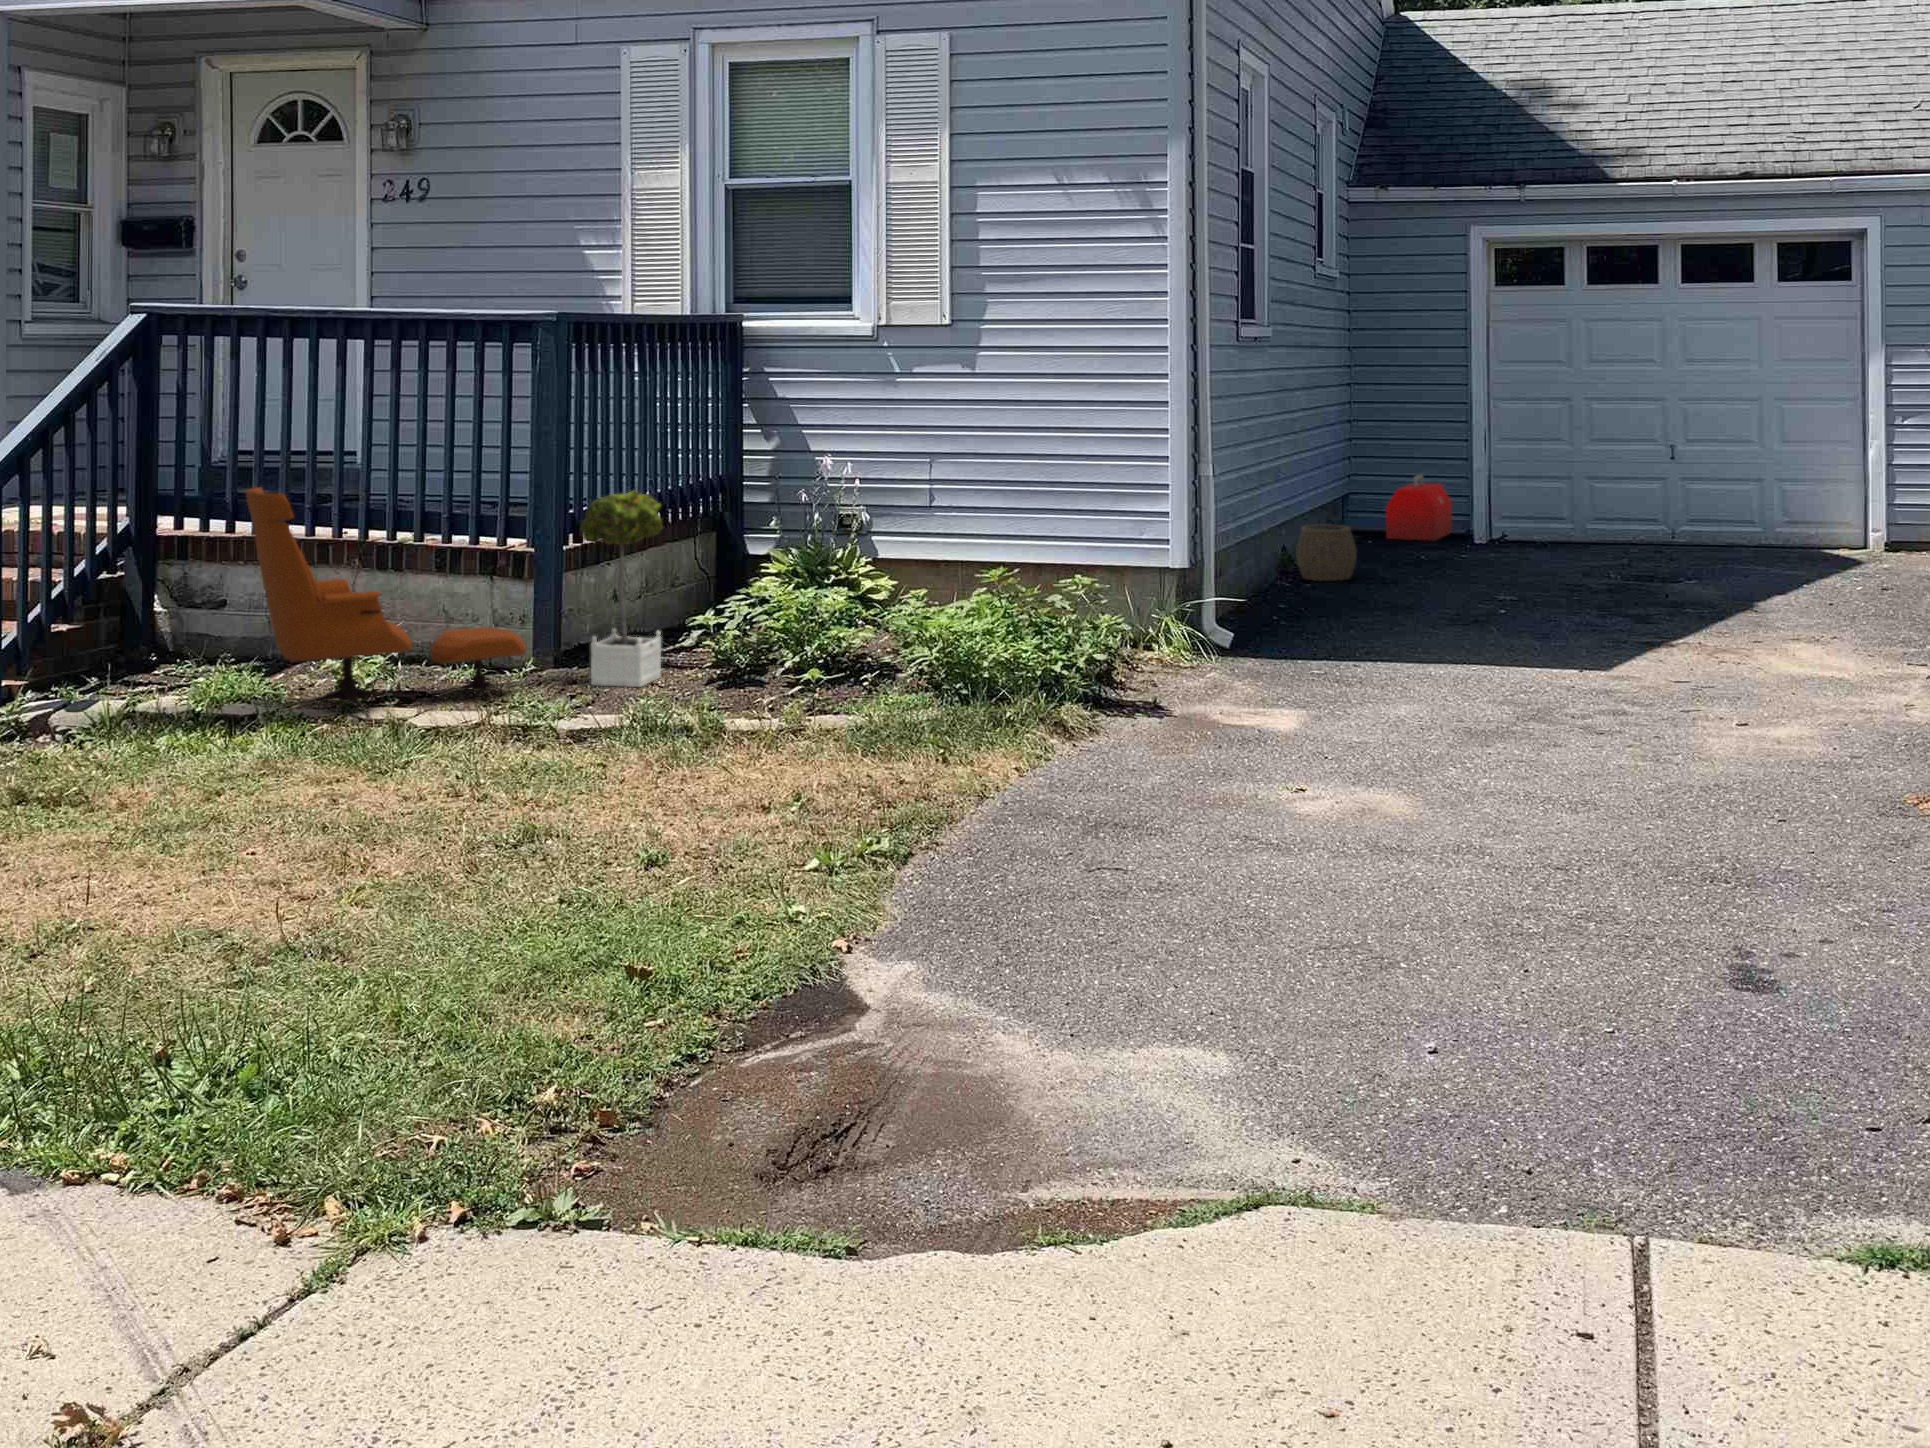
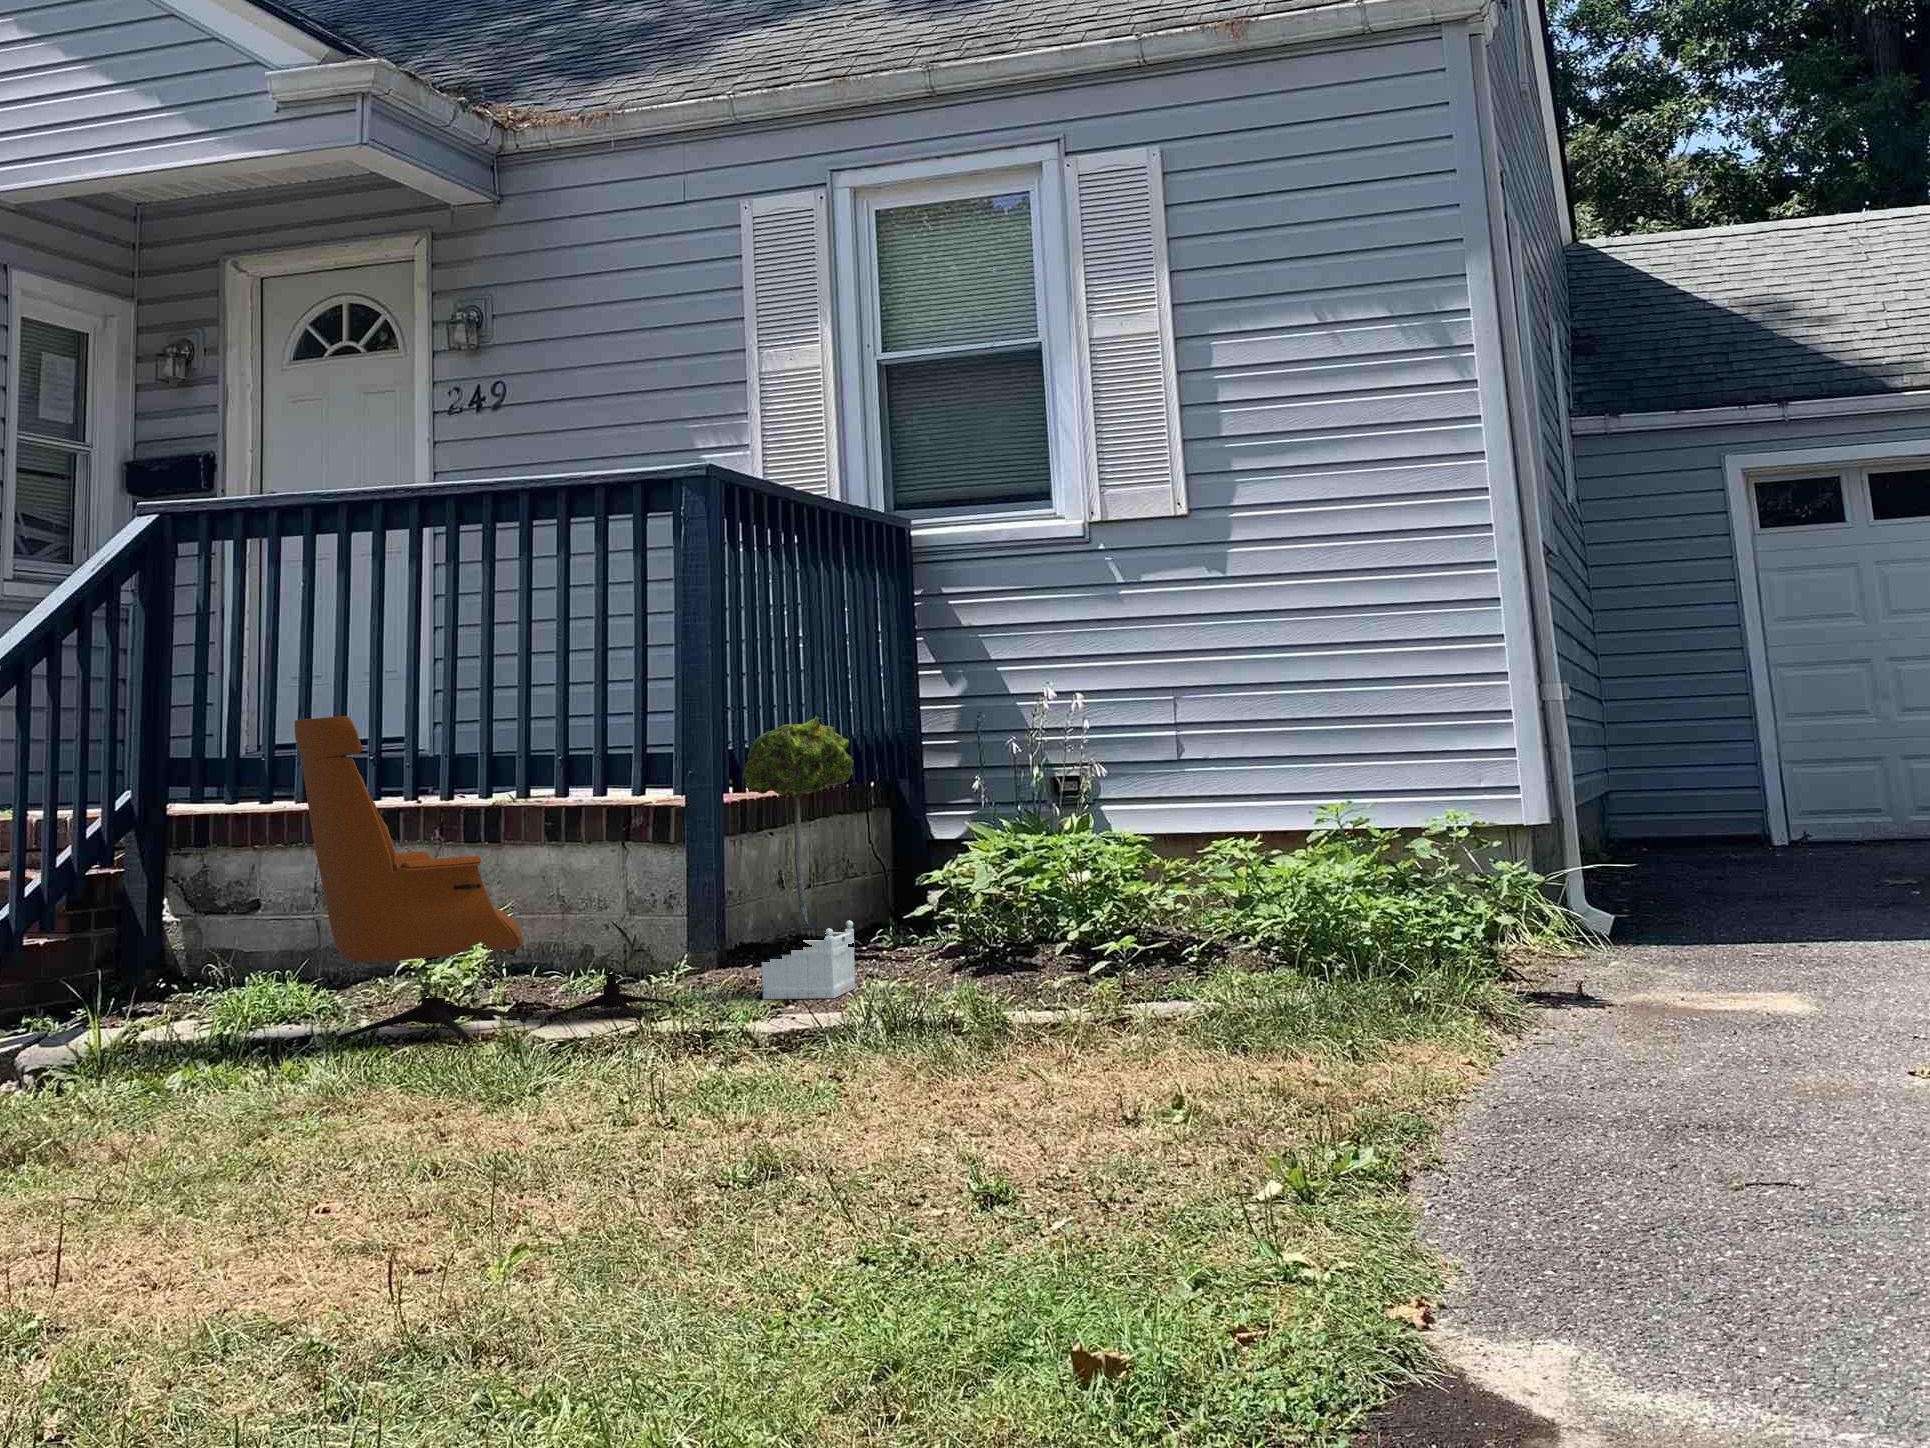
toolbox: present [1386,475,1452,541] -> none [1662,758,1742,839]
woven basket: present [1297,524,1356,581] -> none [1600,801,1682,873]

